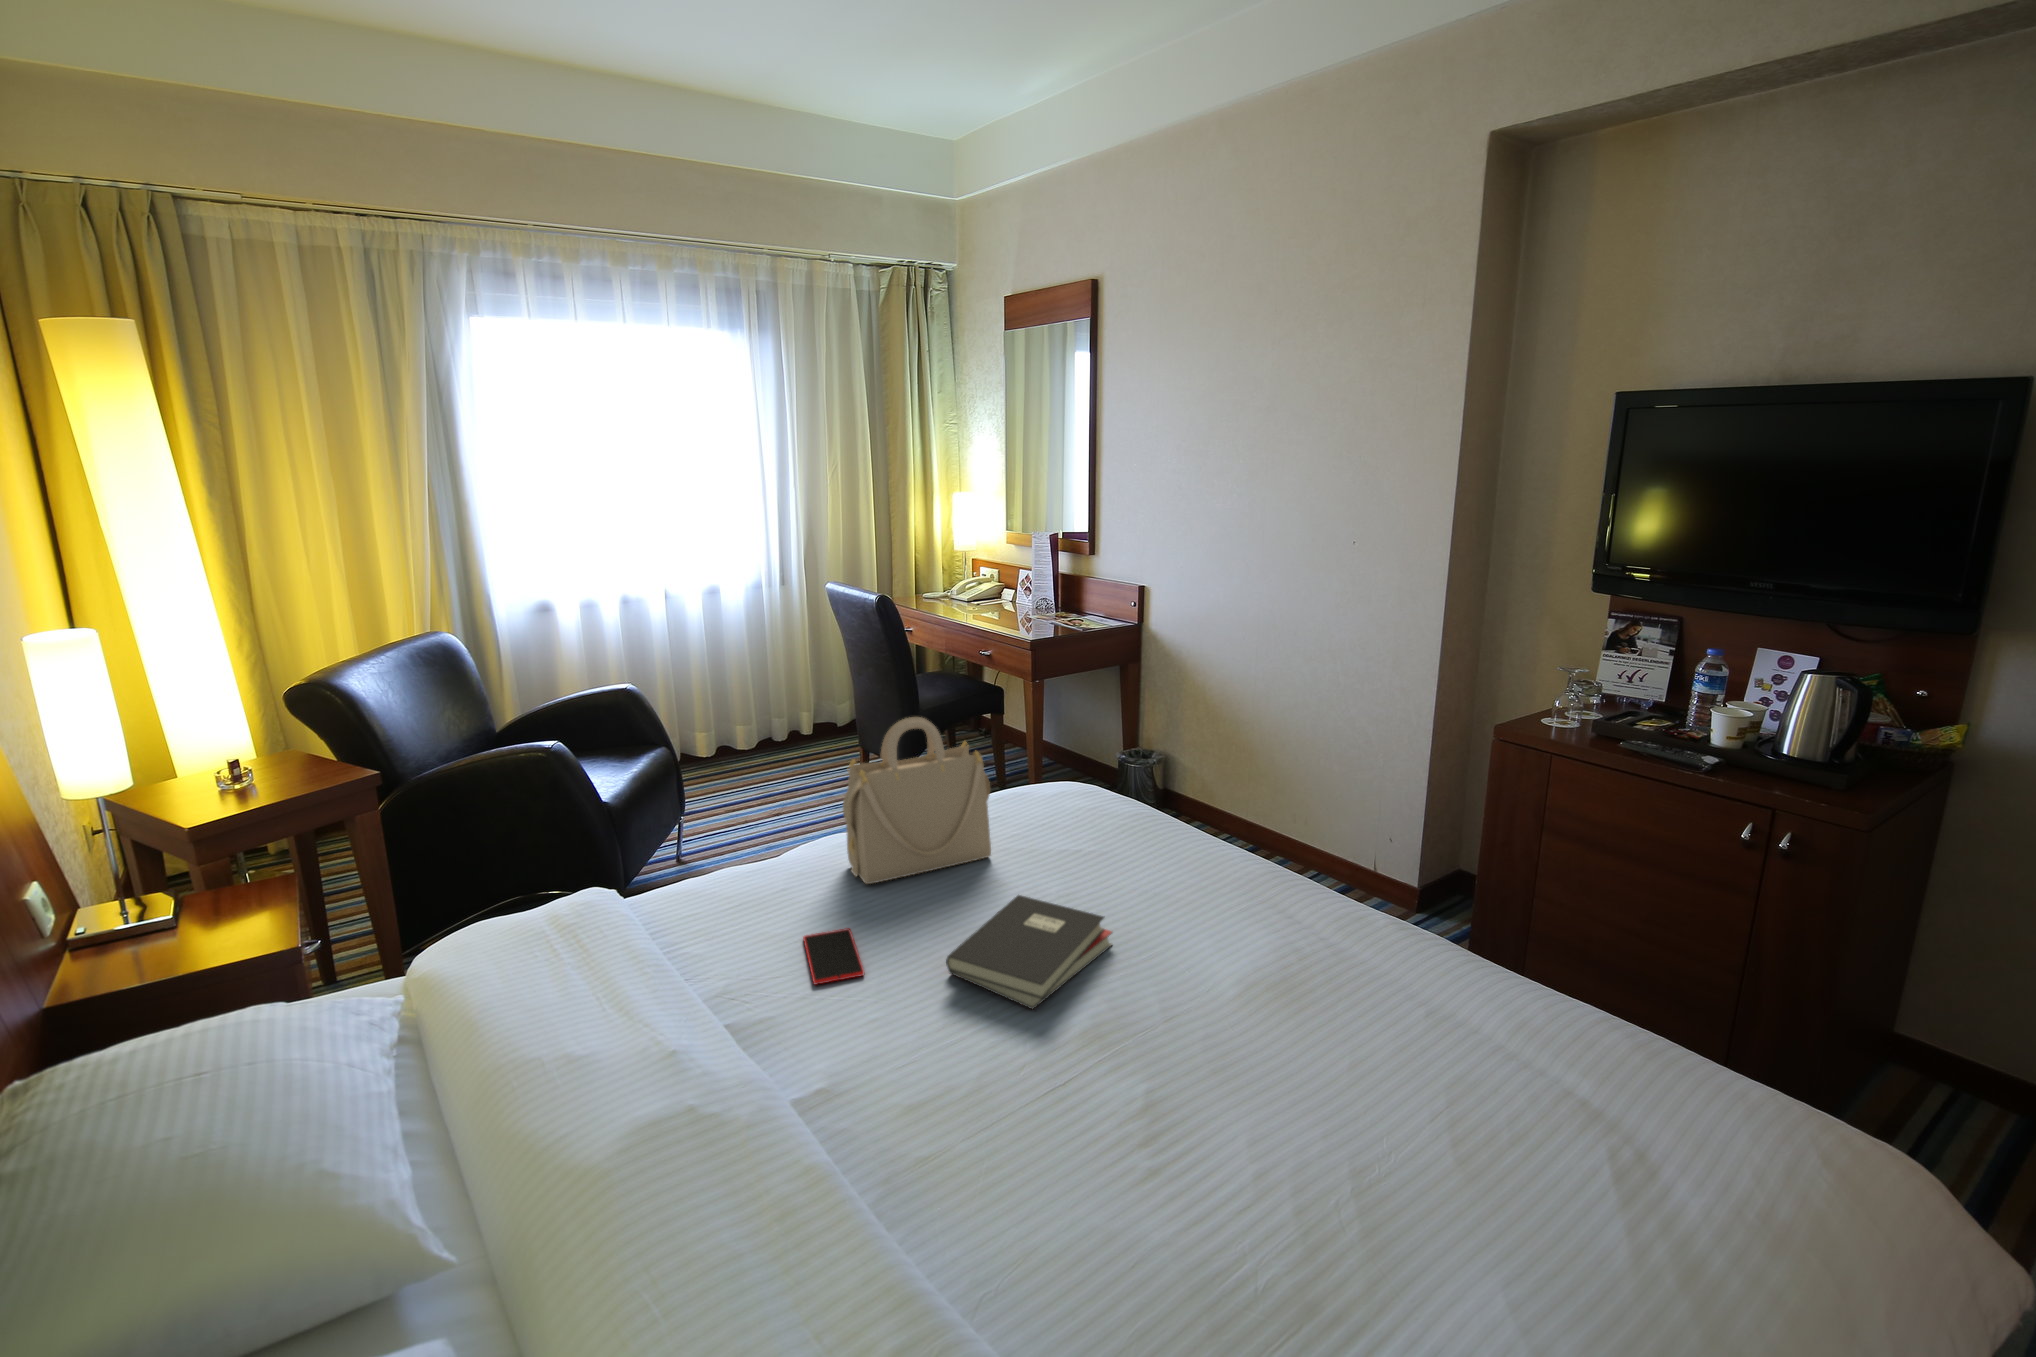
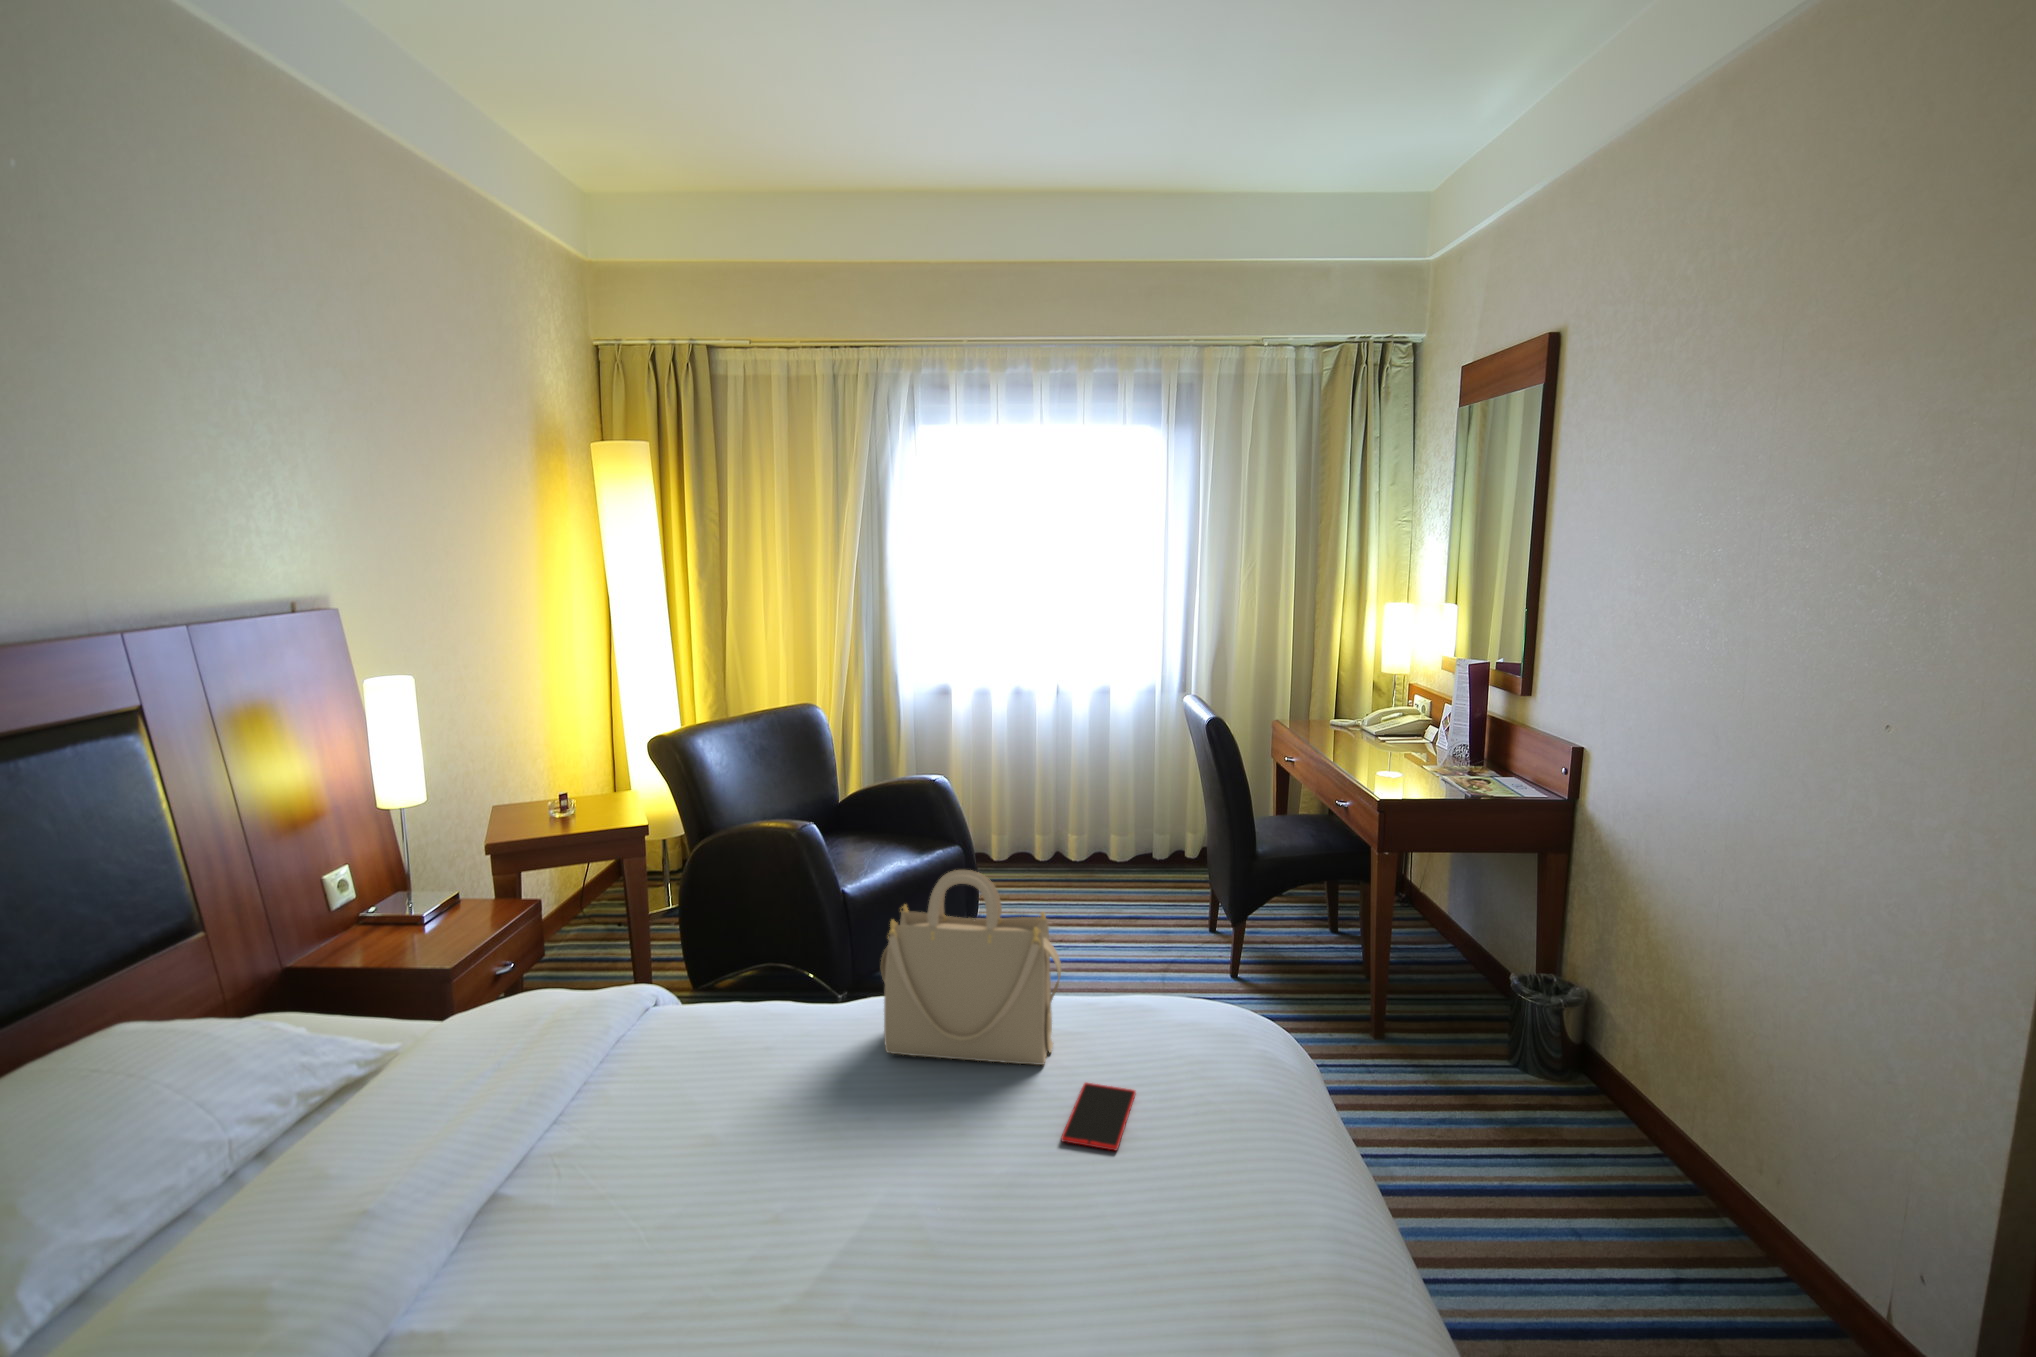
hardback book: present [946,895,1112,1009] -> none [818,1126,1043,1285]
smartphone: present [803,928,864,984] -> present [1061,1083,1136,1150]

